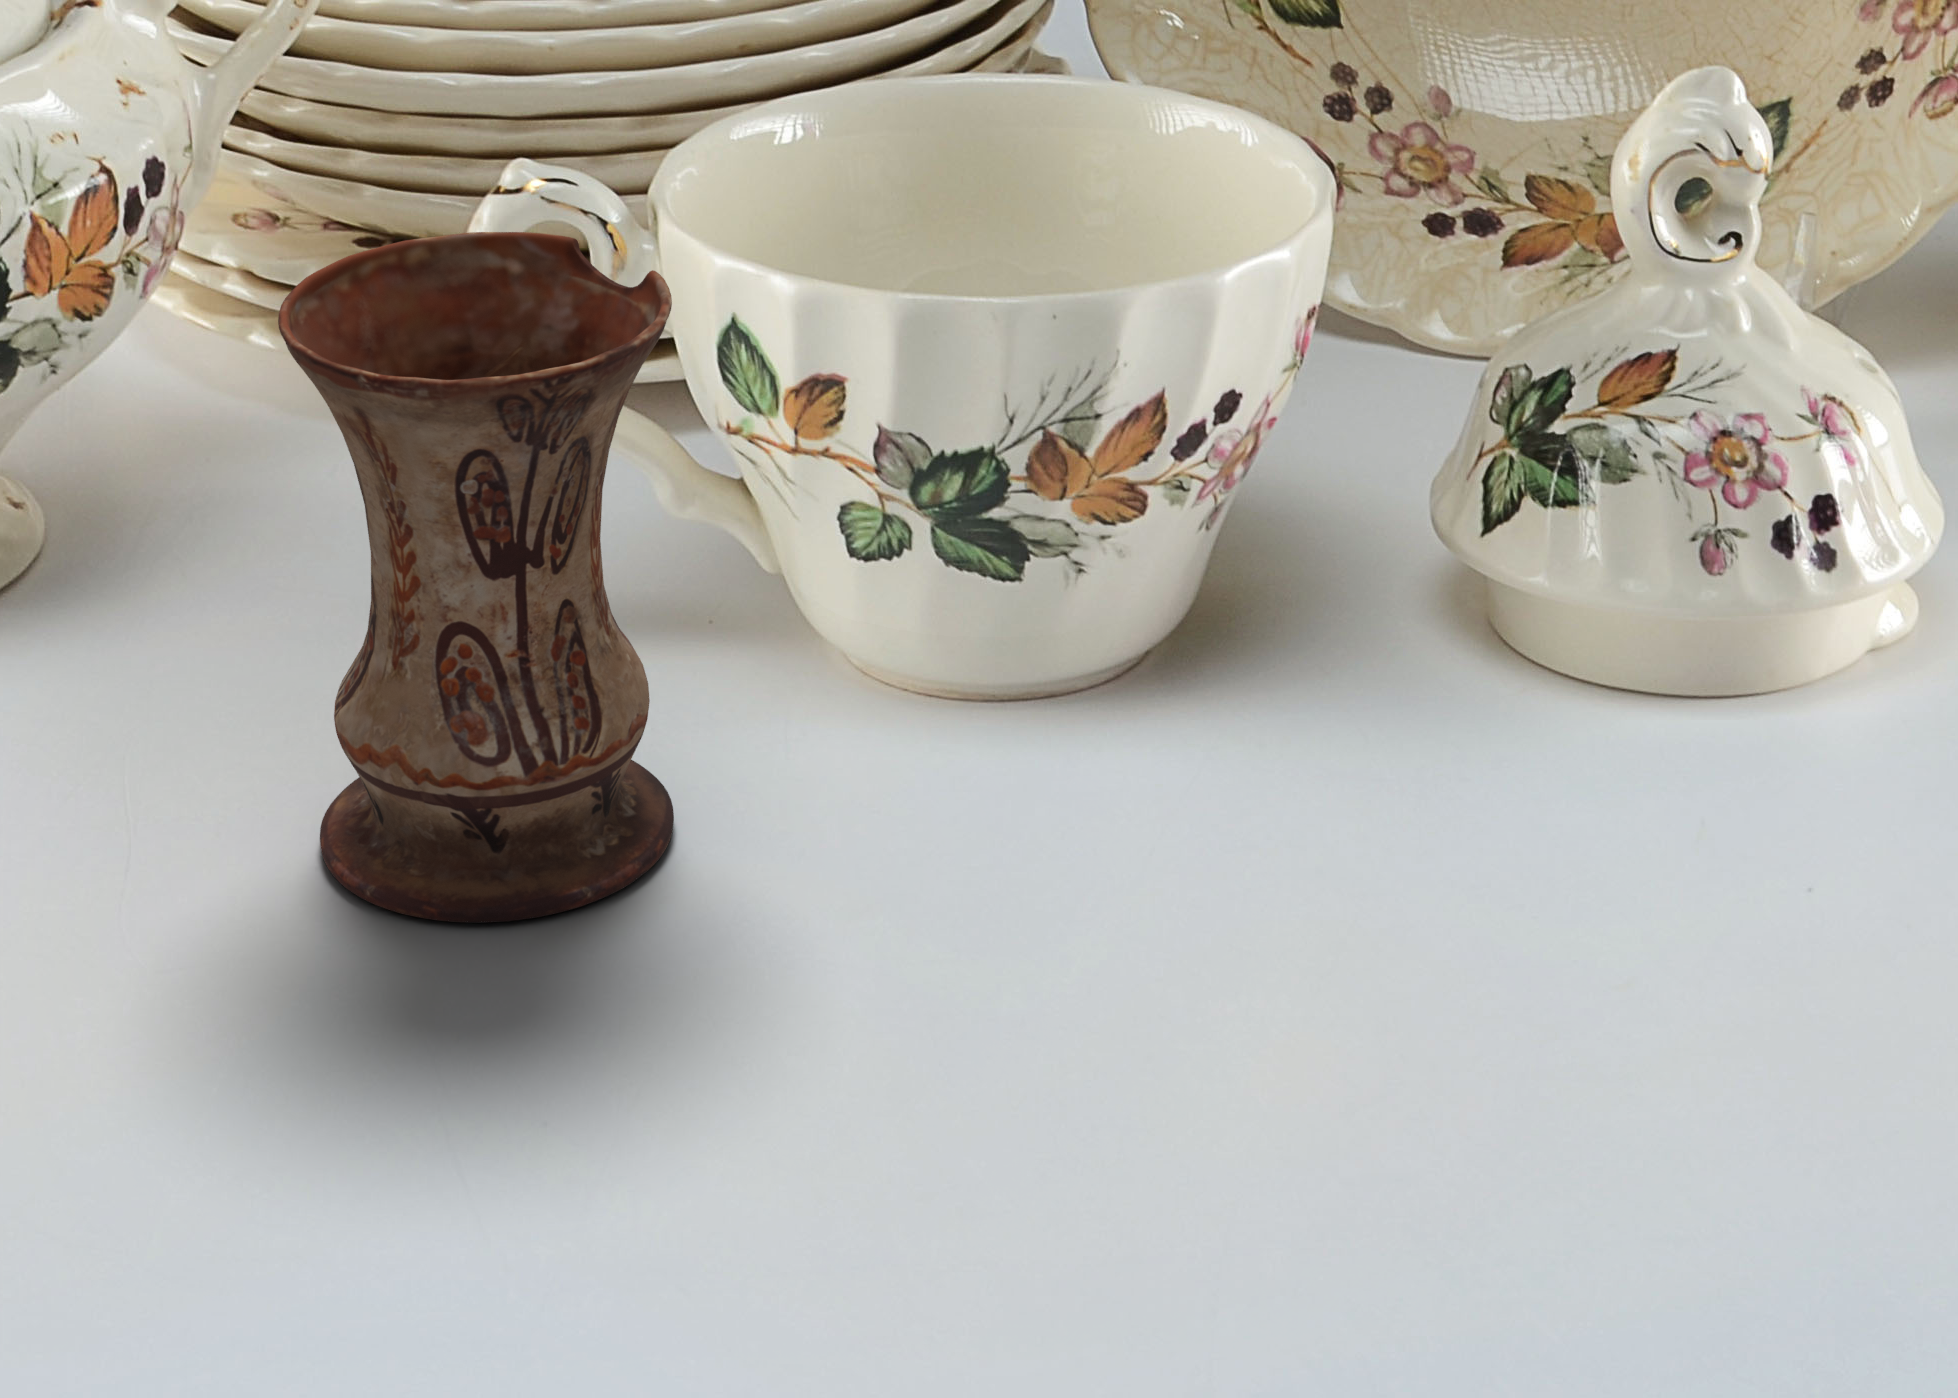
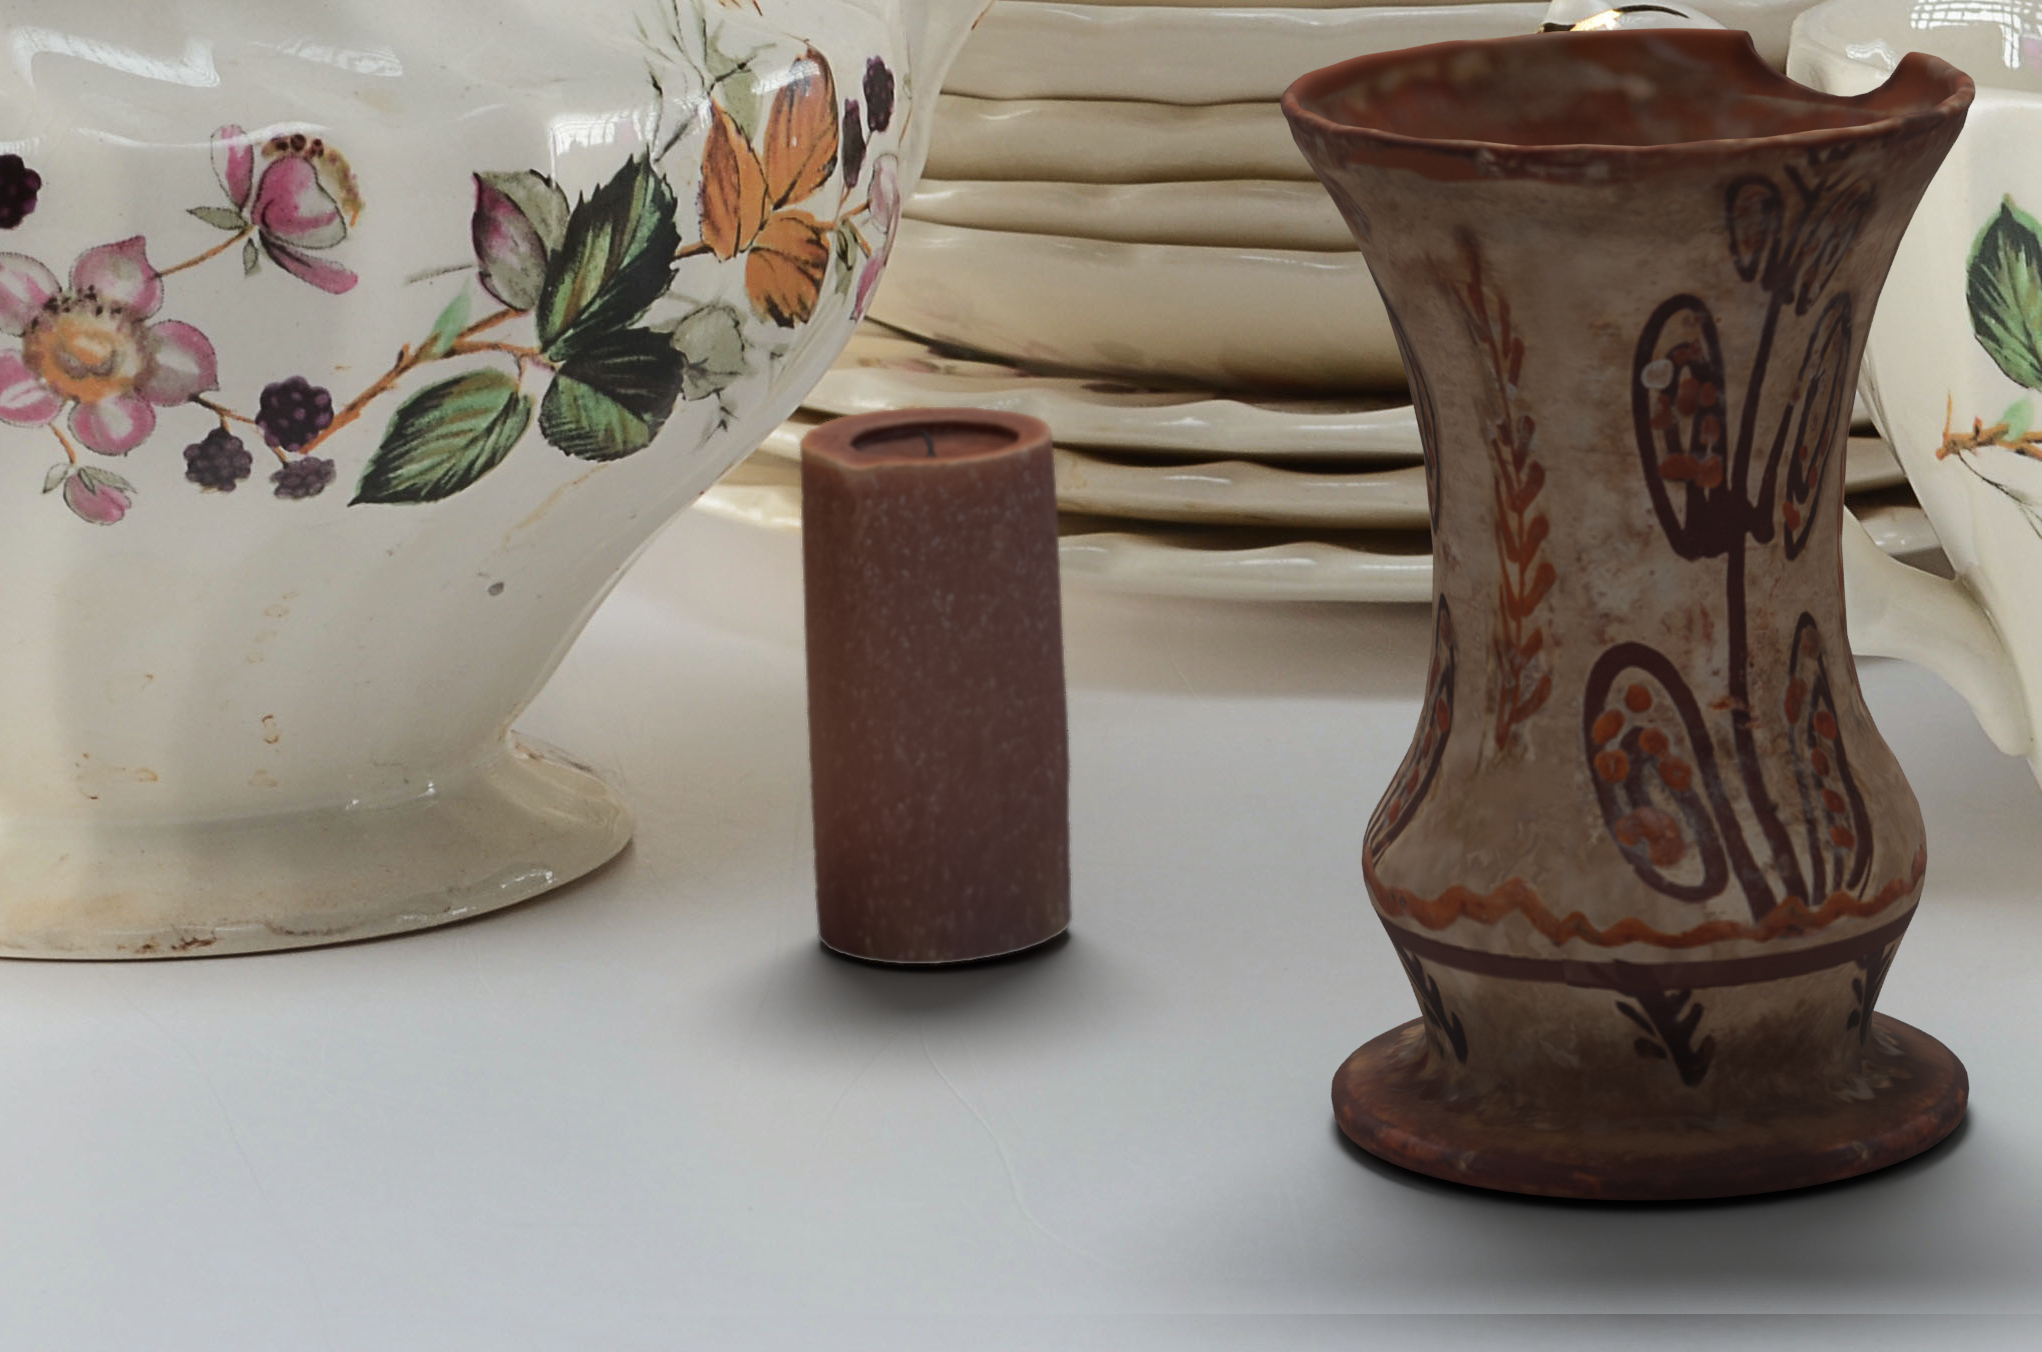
candle: none [86,364,249,681] -> present [800,407,1072,964]

